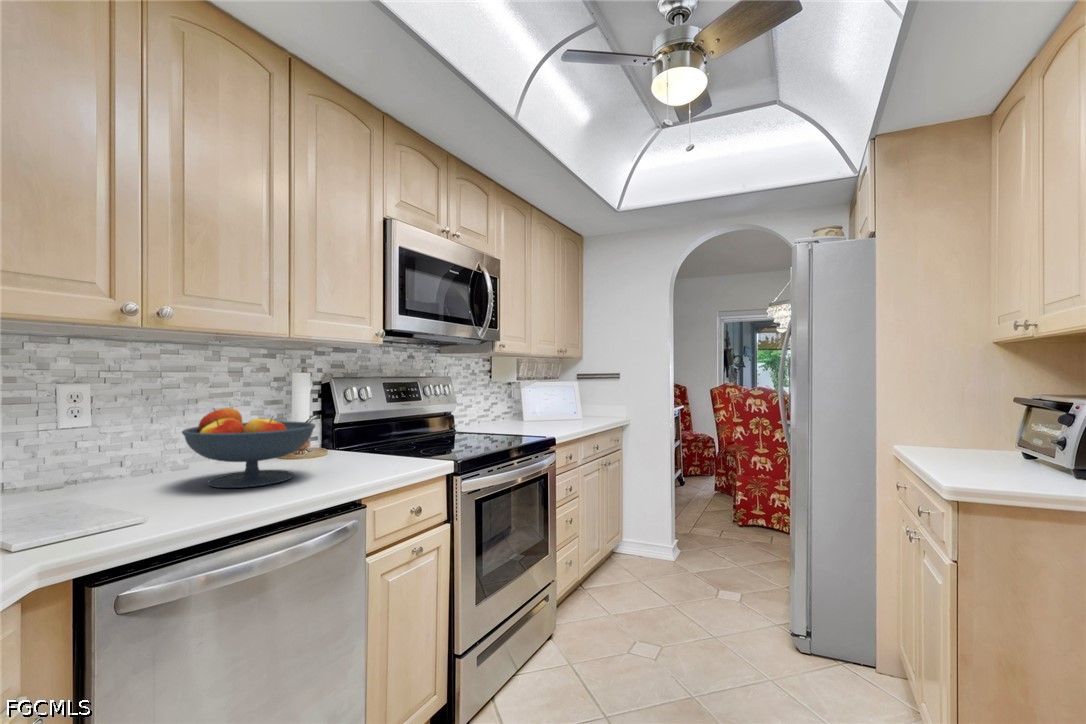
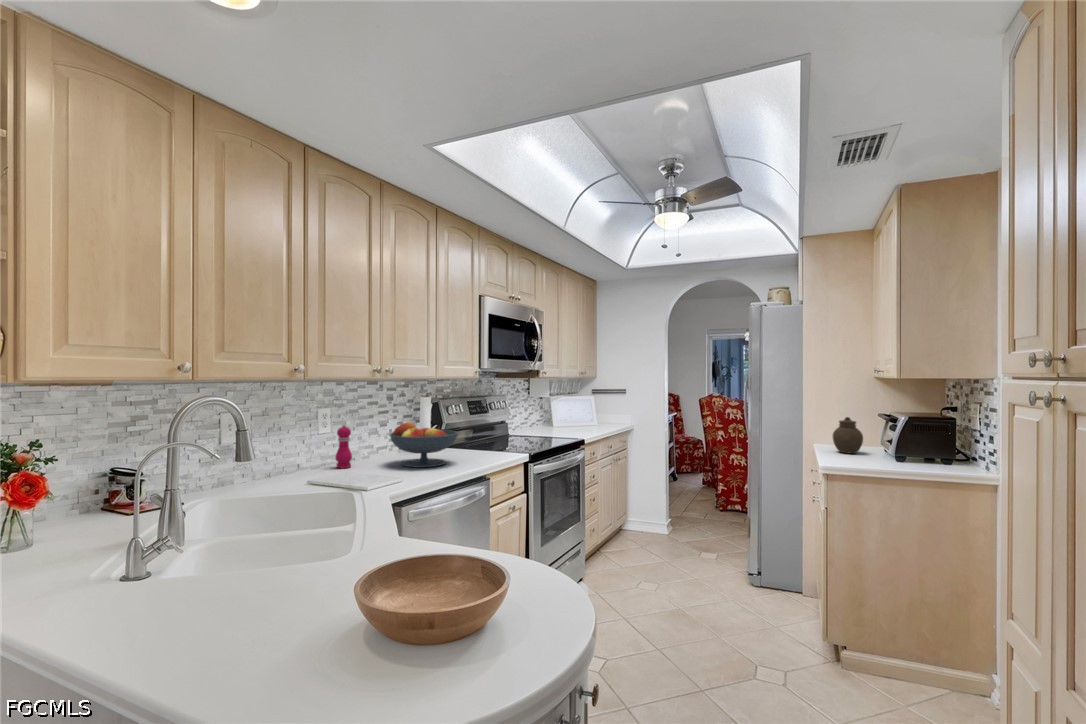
jar: none [933,402,988,460] -> present [833,417,863,454]
pepper mill: none [77,410,115,490] -> present [335,424,352,468]

